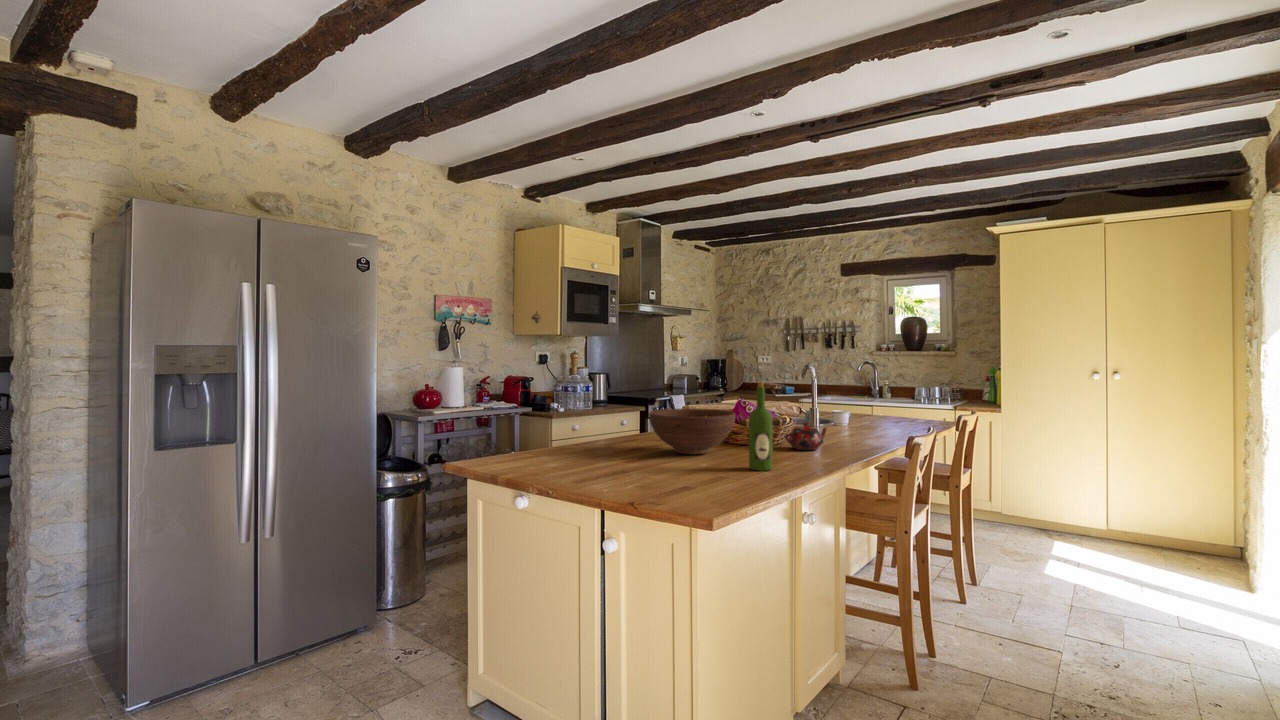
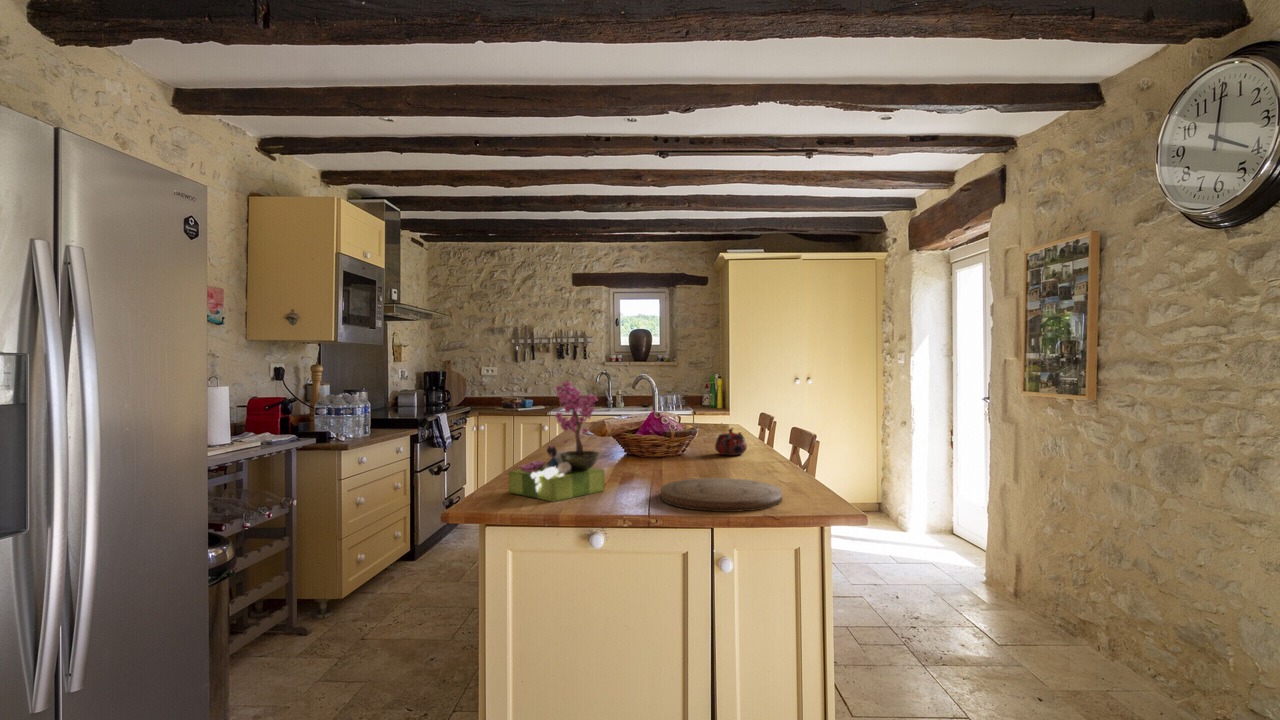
flower arrangement: none [525,367,594,465] -> present [509,381,604,502]
wine bottle: present [749,382,773,471] -> none [756,389,779,476]
fruit bowl: present [649,408,735,454] -> none [611,421,703,470]
cutting board: none [583,461,695,493] -> present [661,478,782,512]

